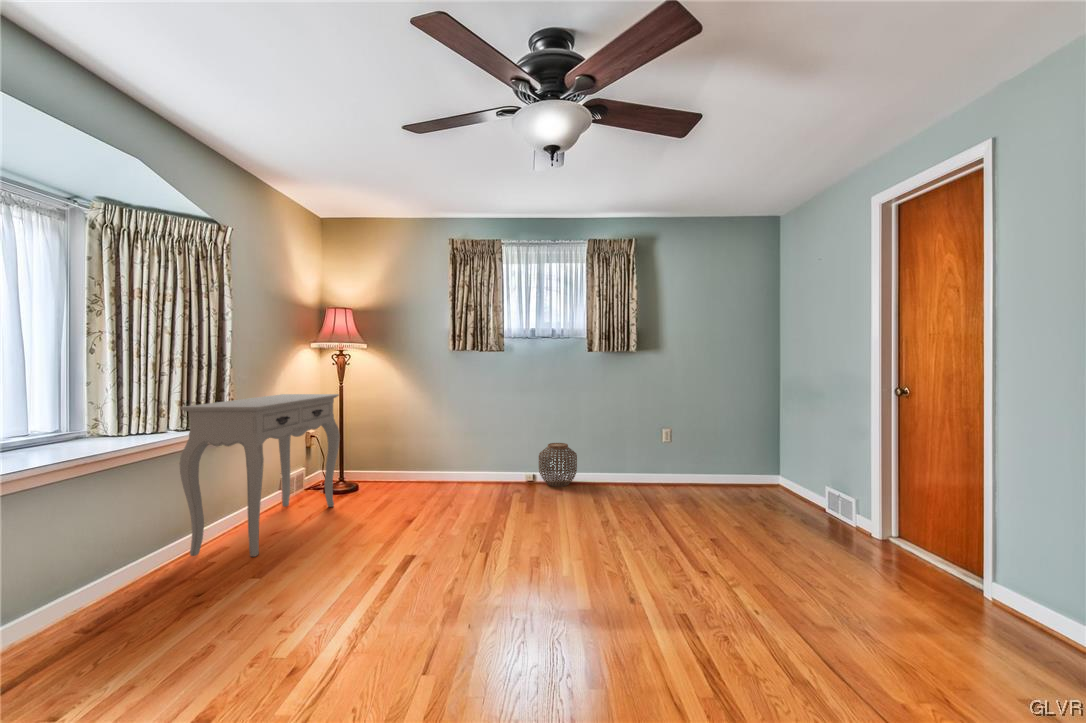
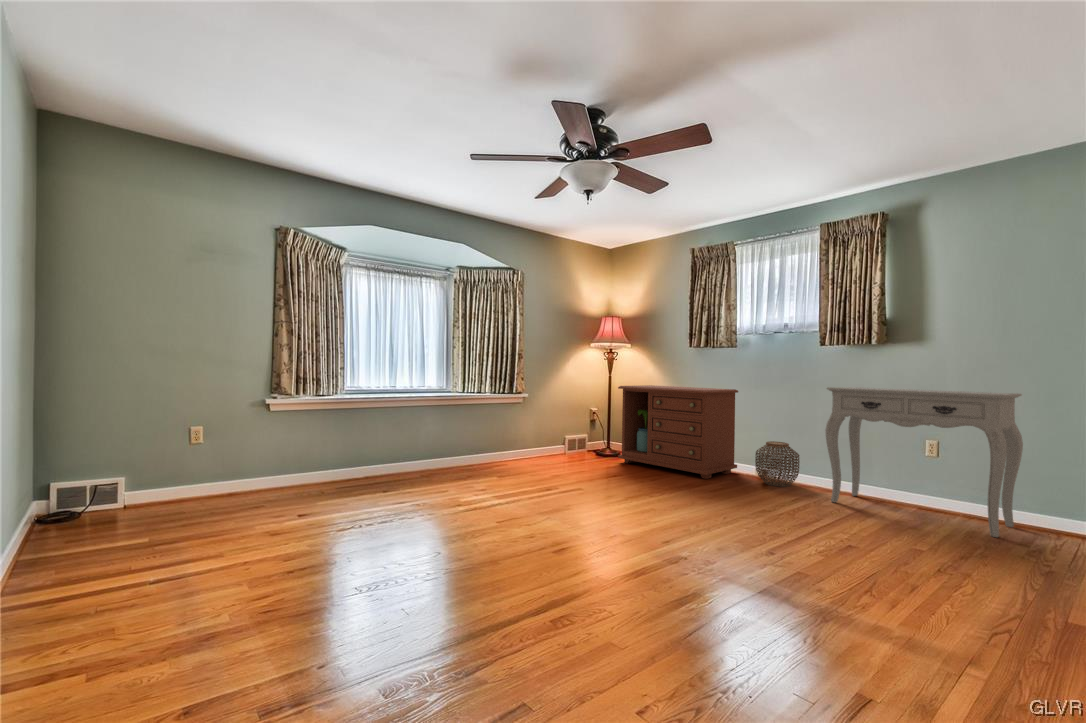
console table: present [179,394,340,557] -> present [825,387,1023,537]
dresser: none [379,395,508,496] -> present [618,385,738,479]

